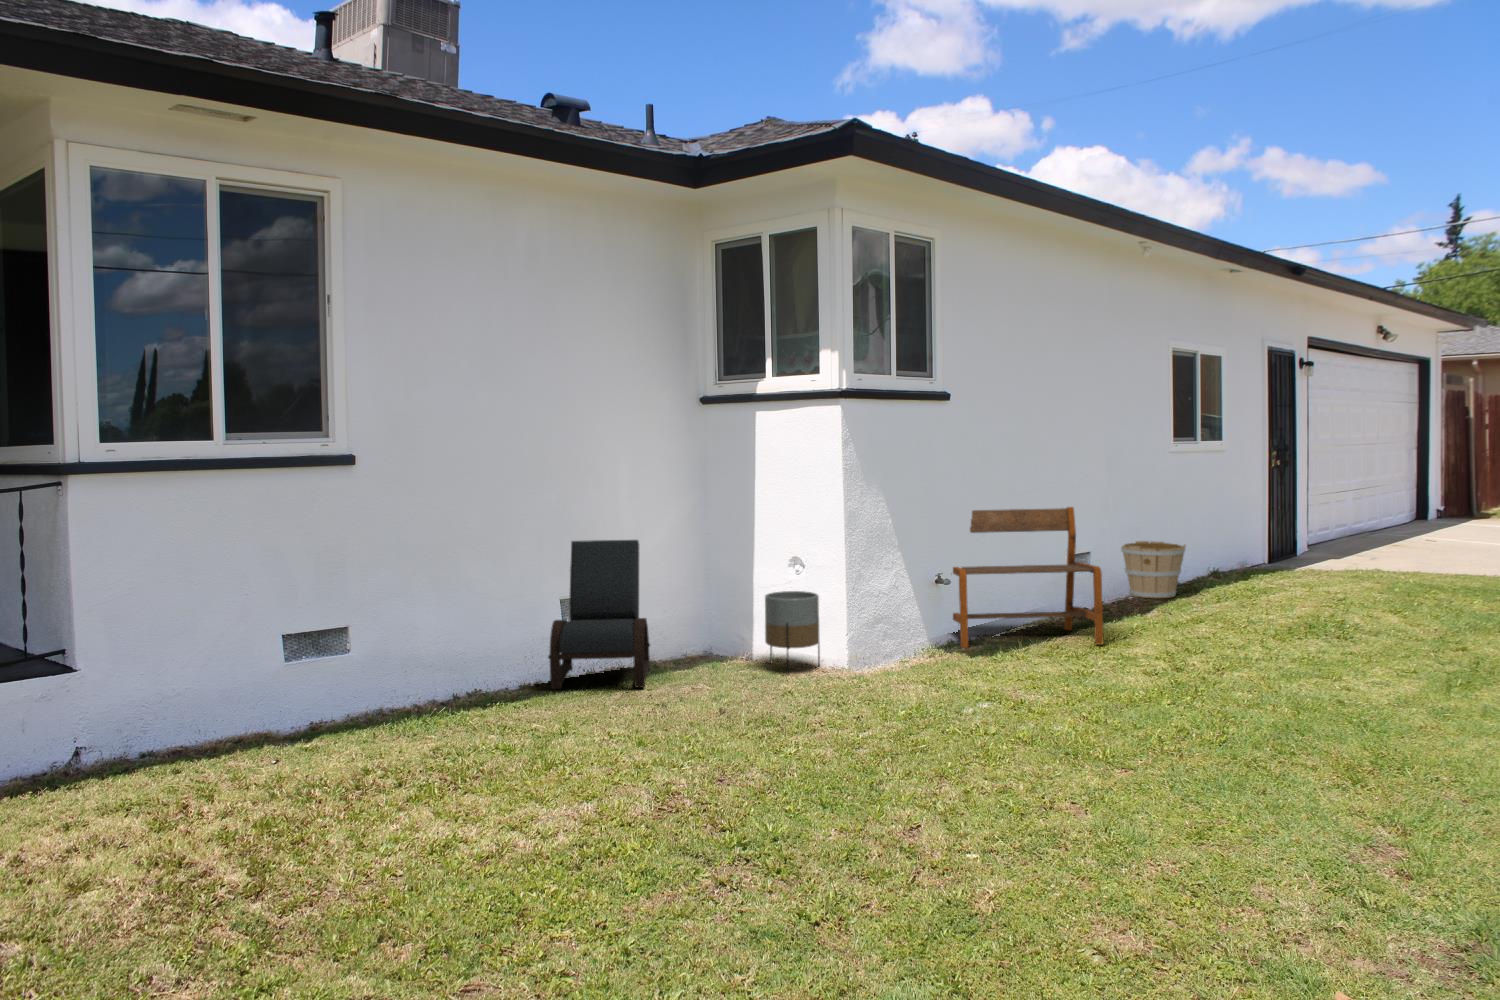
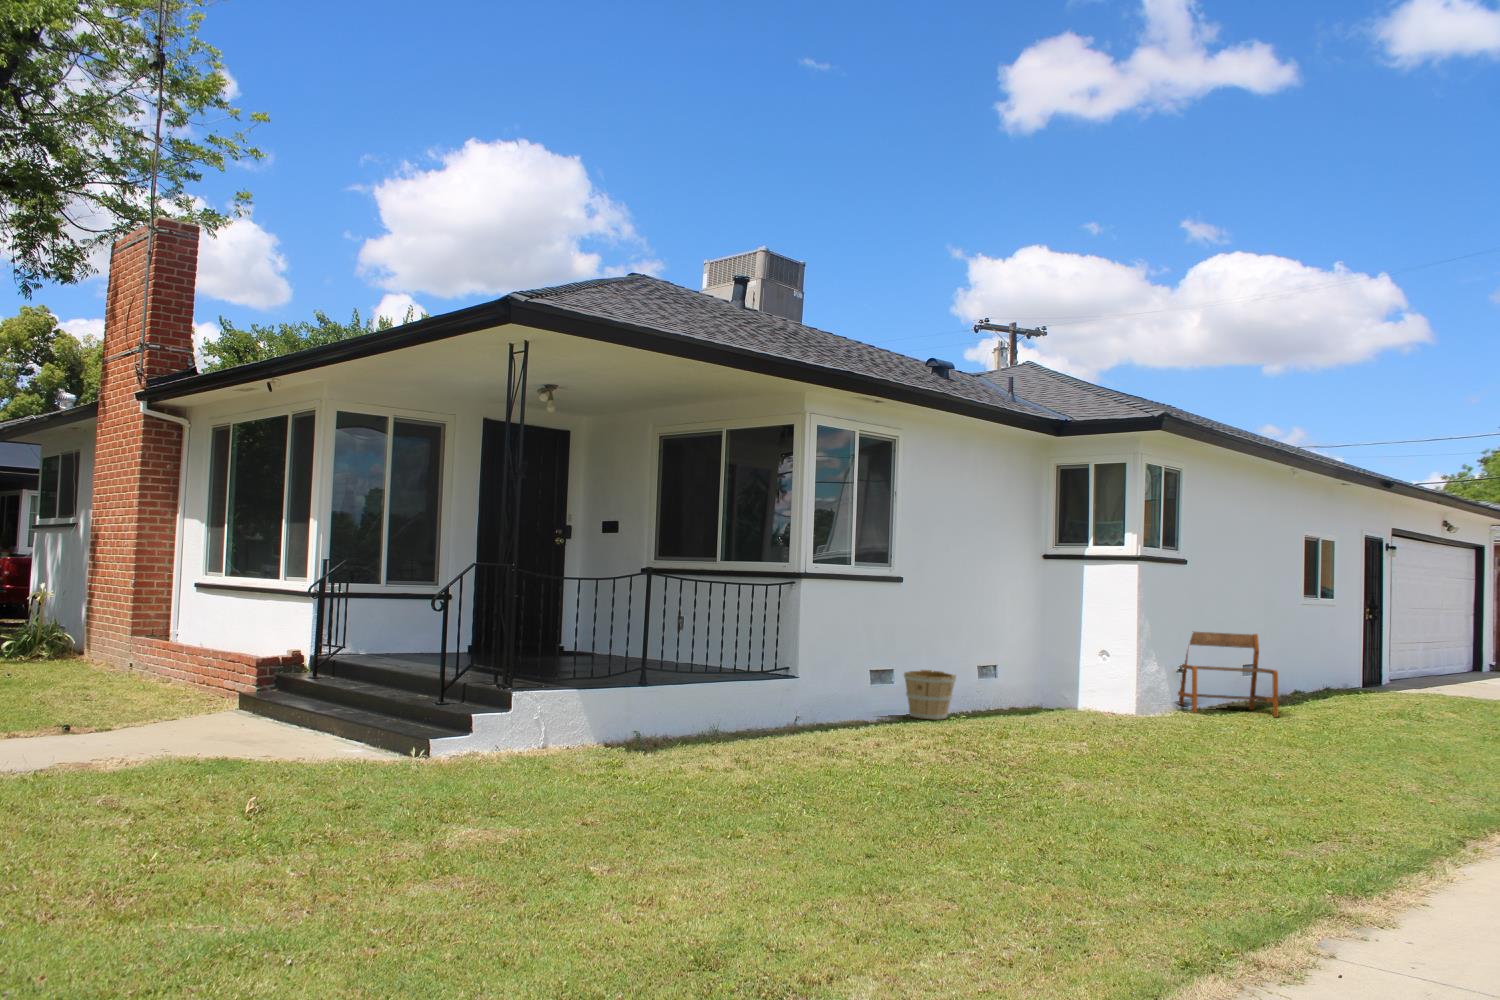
lounge chair: present [548,540,650,689] -> none [974,632,1036,714]
wooden bucket: present [1121,541,1186,598] -> present [904,670,956,720]
planter: present [765,591,820,674] -> none [1089,669,1122,716]

